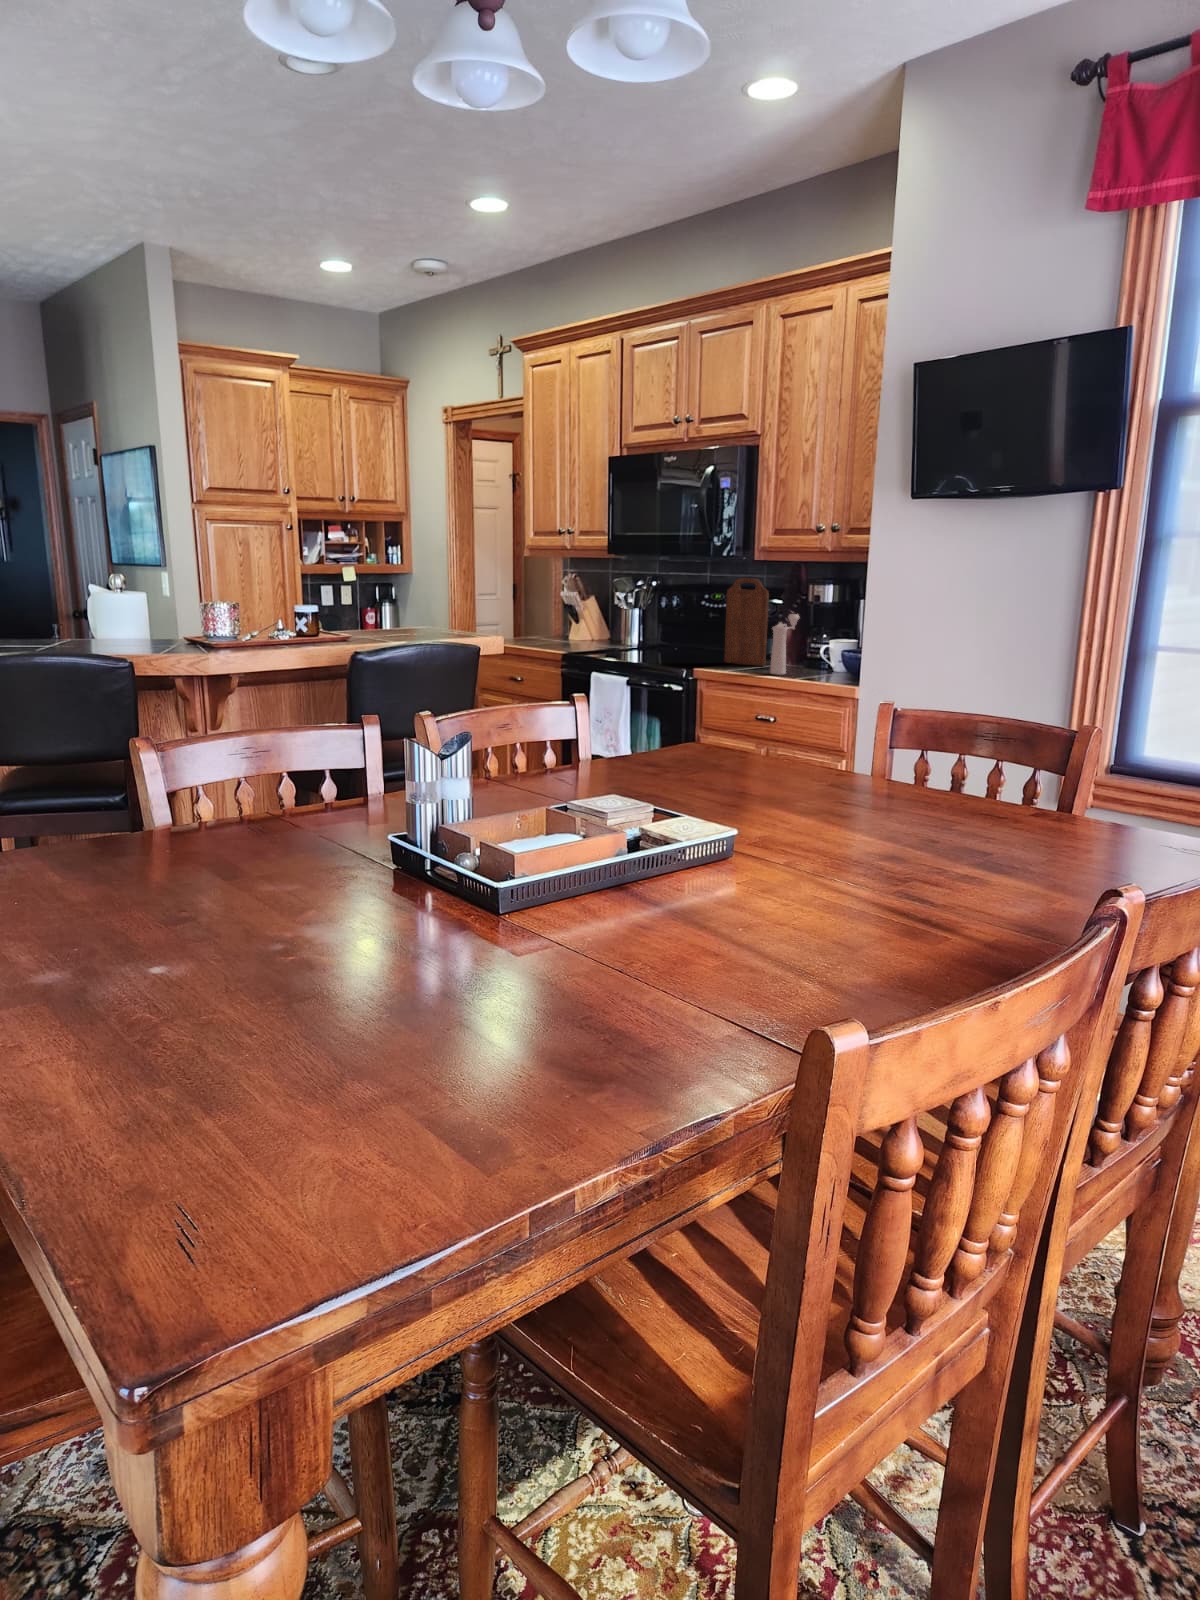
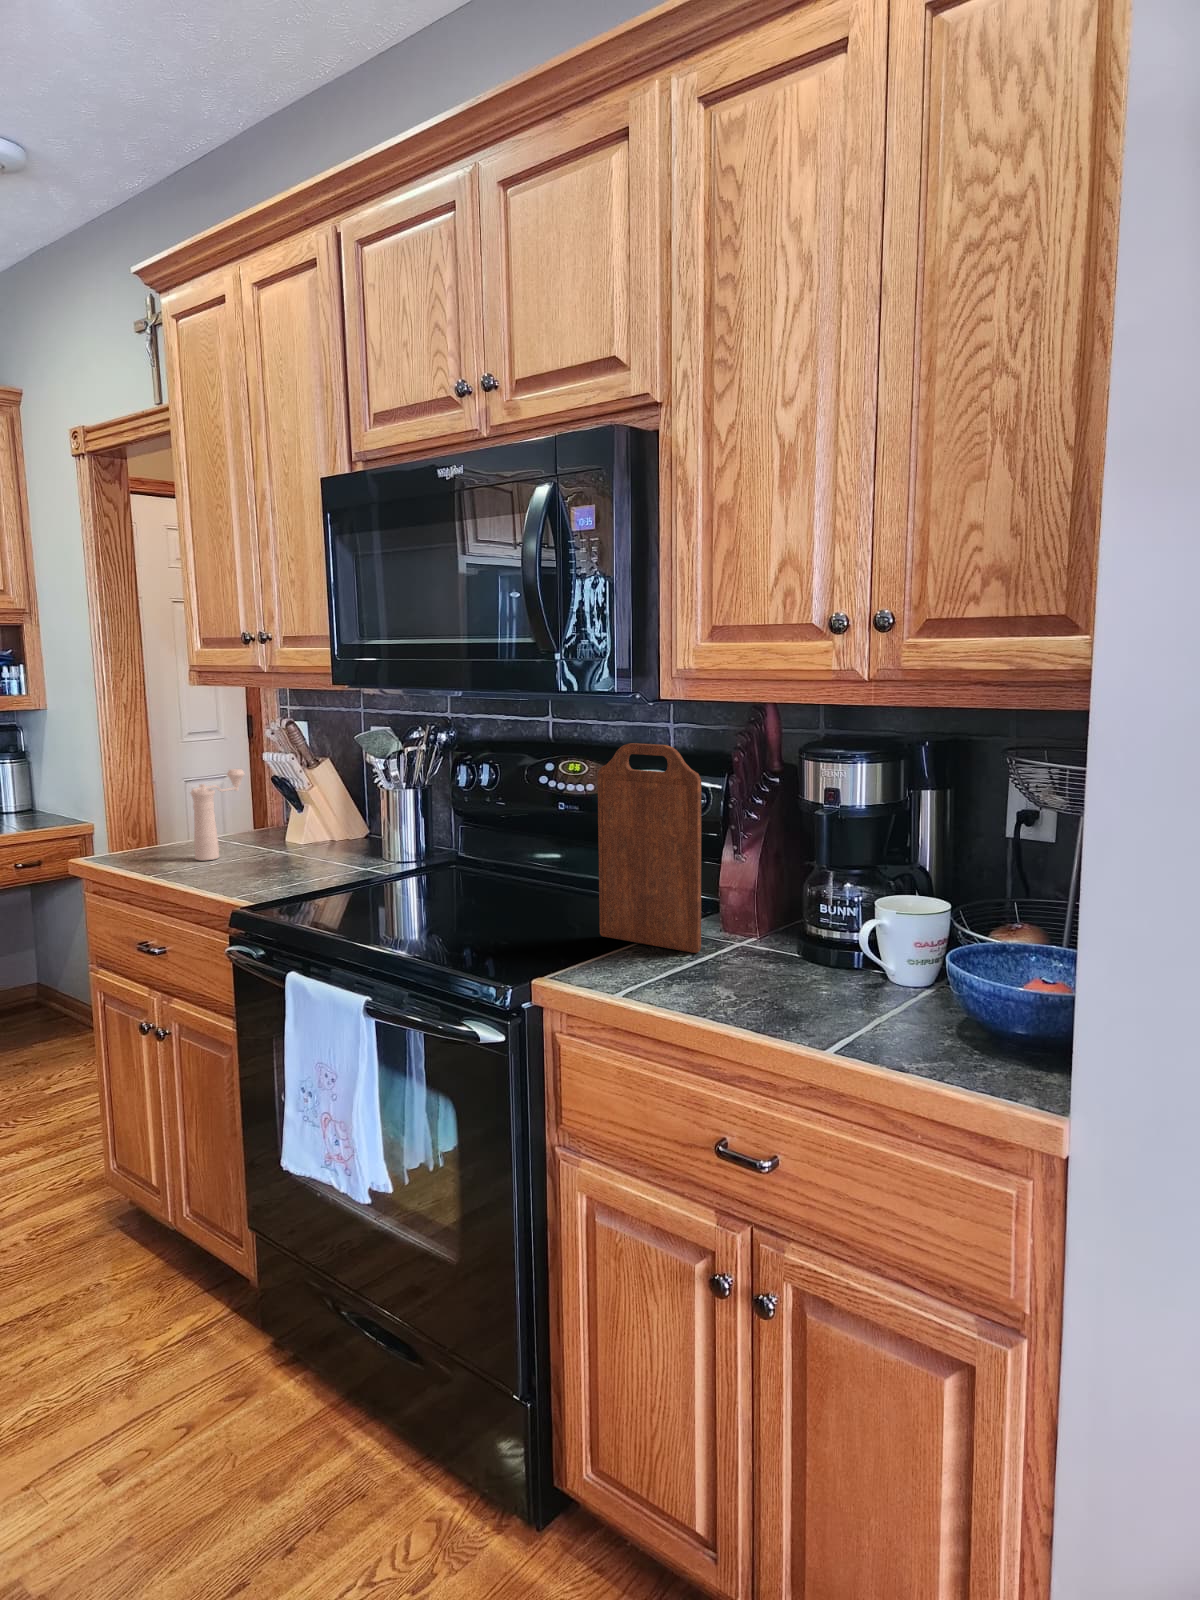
pepper mill: present [770,614,799,675] -> present [191,769,244,861]

